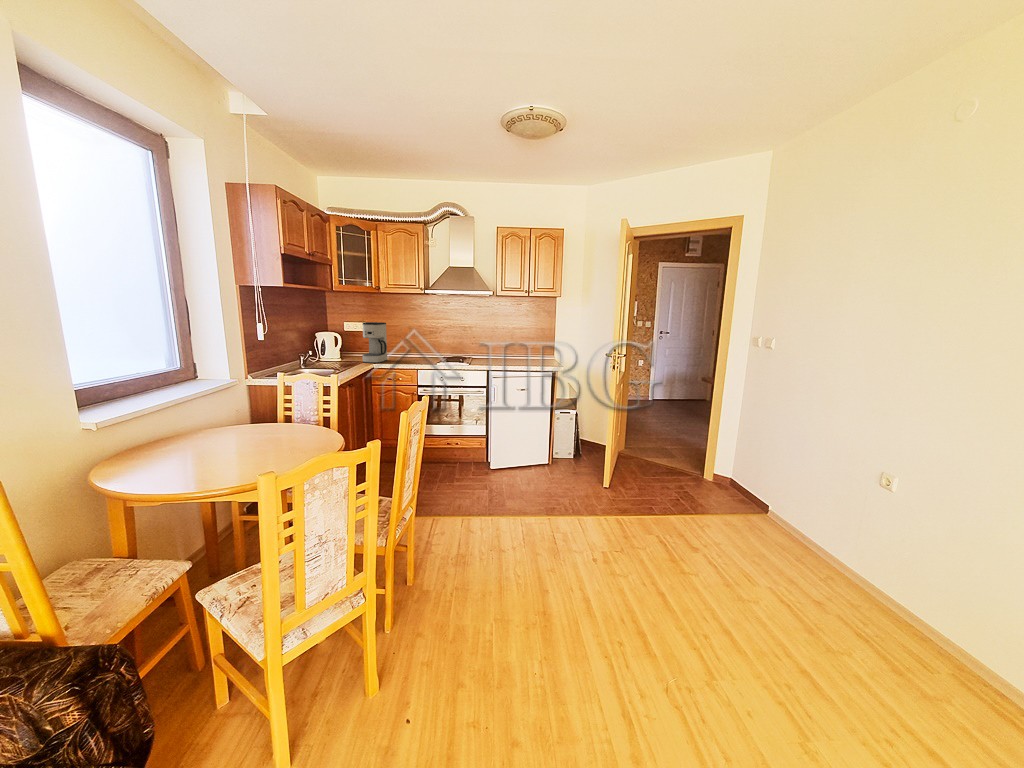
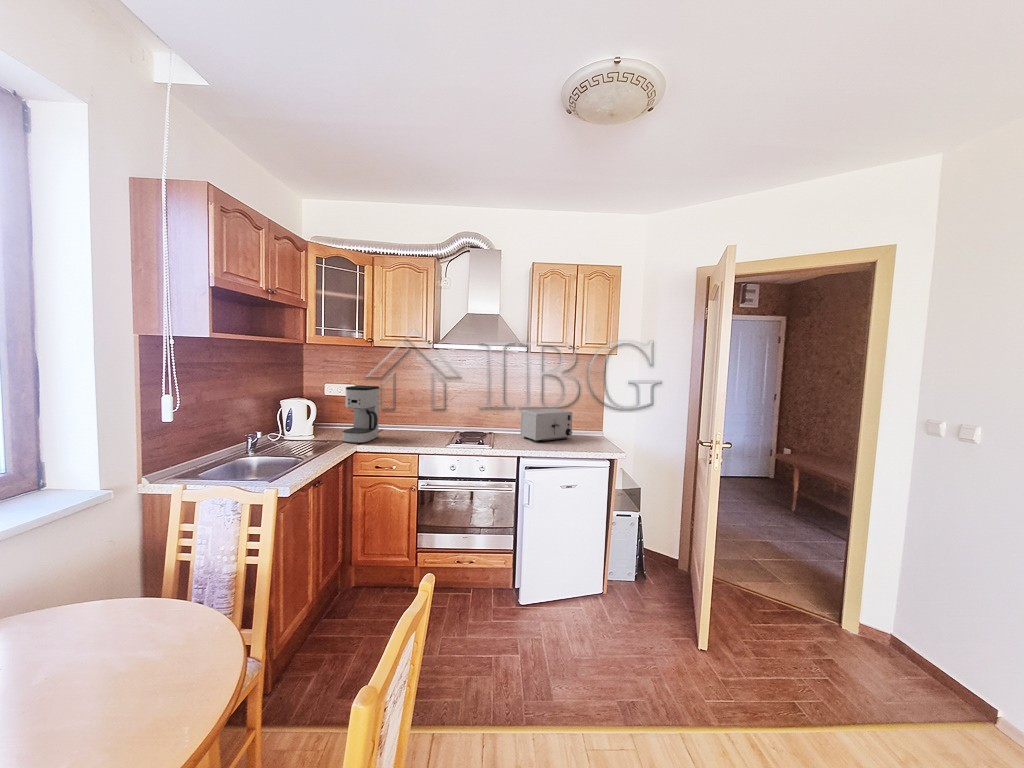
toaster: none [492,339,530,362] -> present [520,409,572,442]

